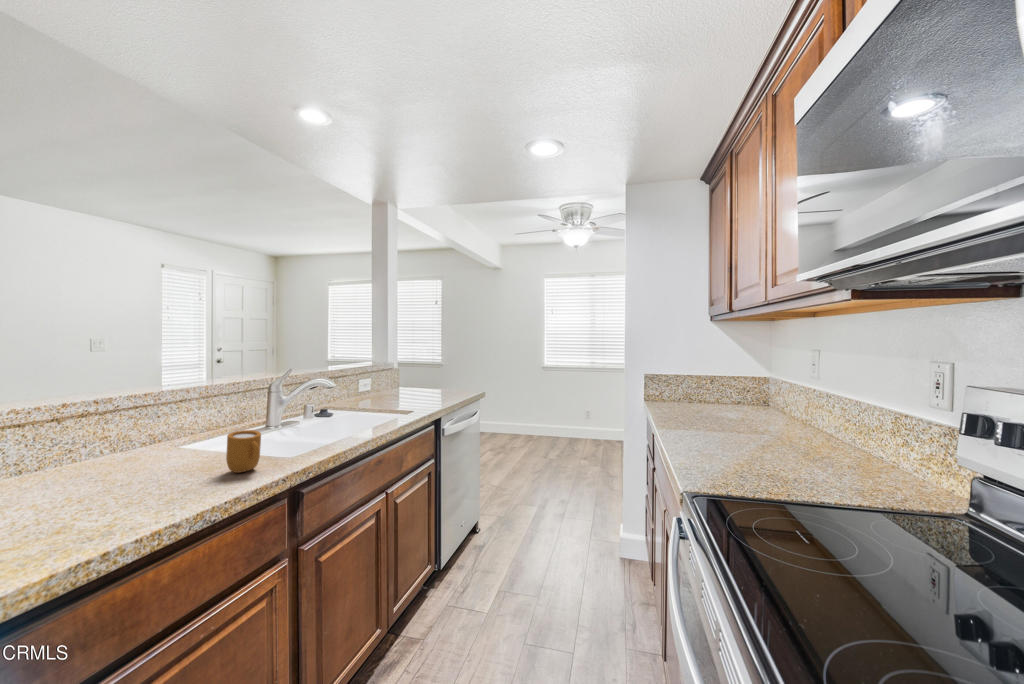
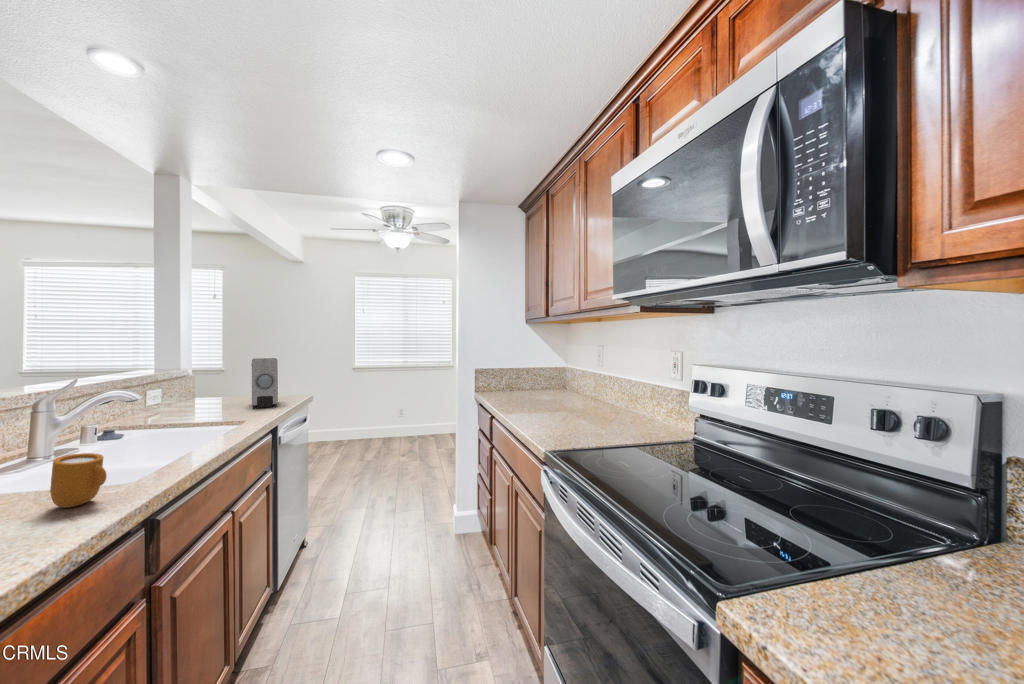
soap dispenser: none [427,355,449,400] -> present [251,358,278,408]

